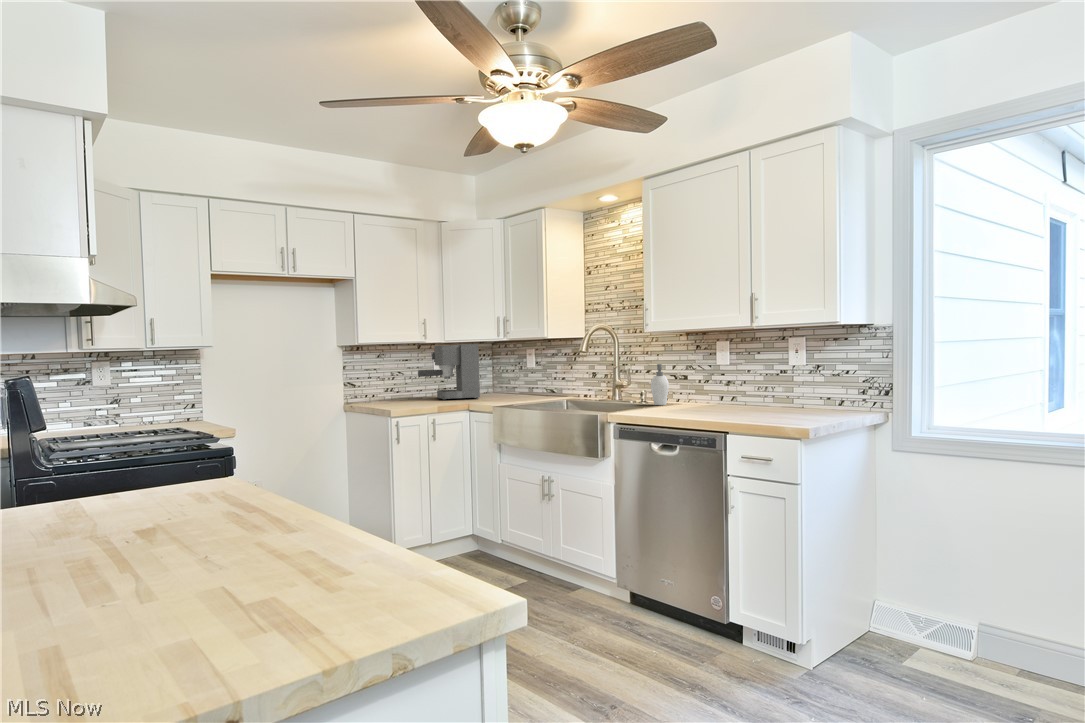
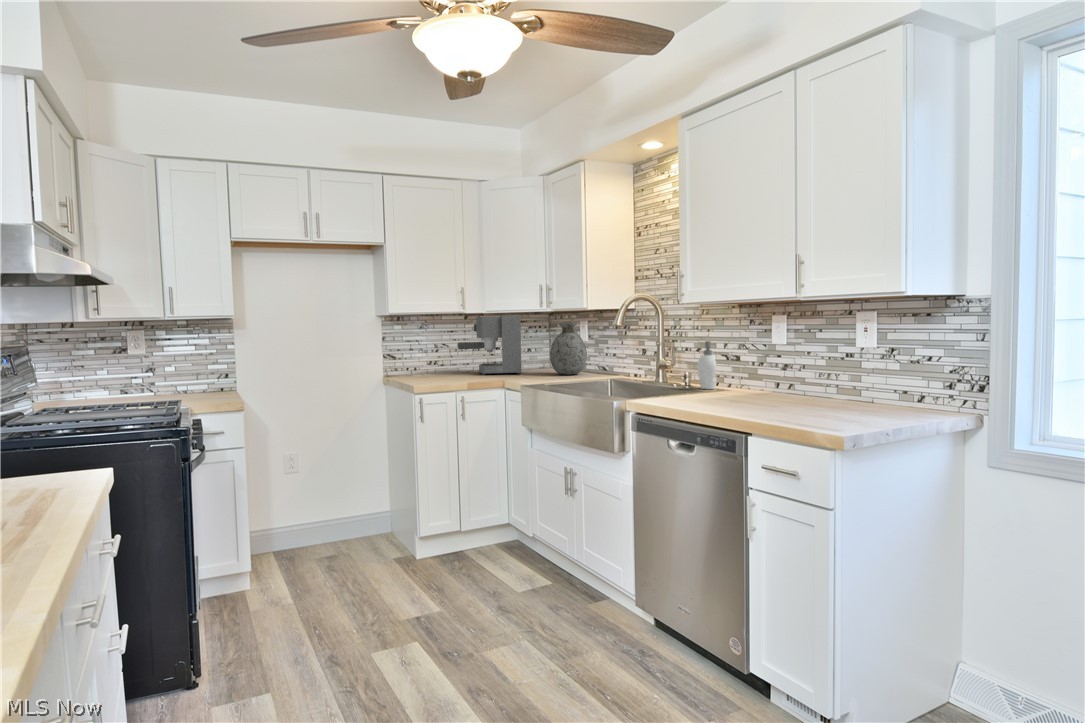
vase: none [507,351,540,398] -> present [550,323,587,375]

